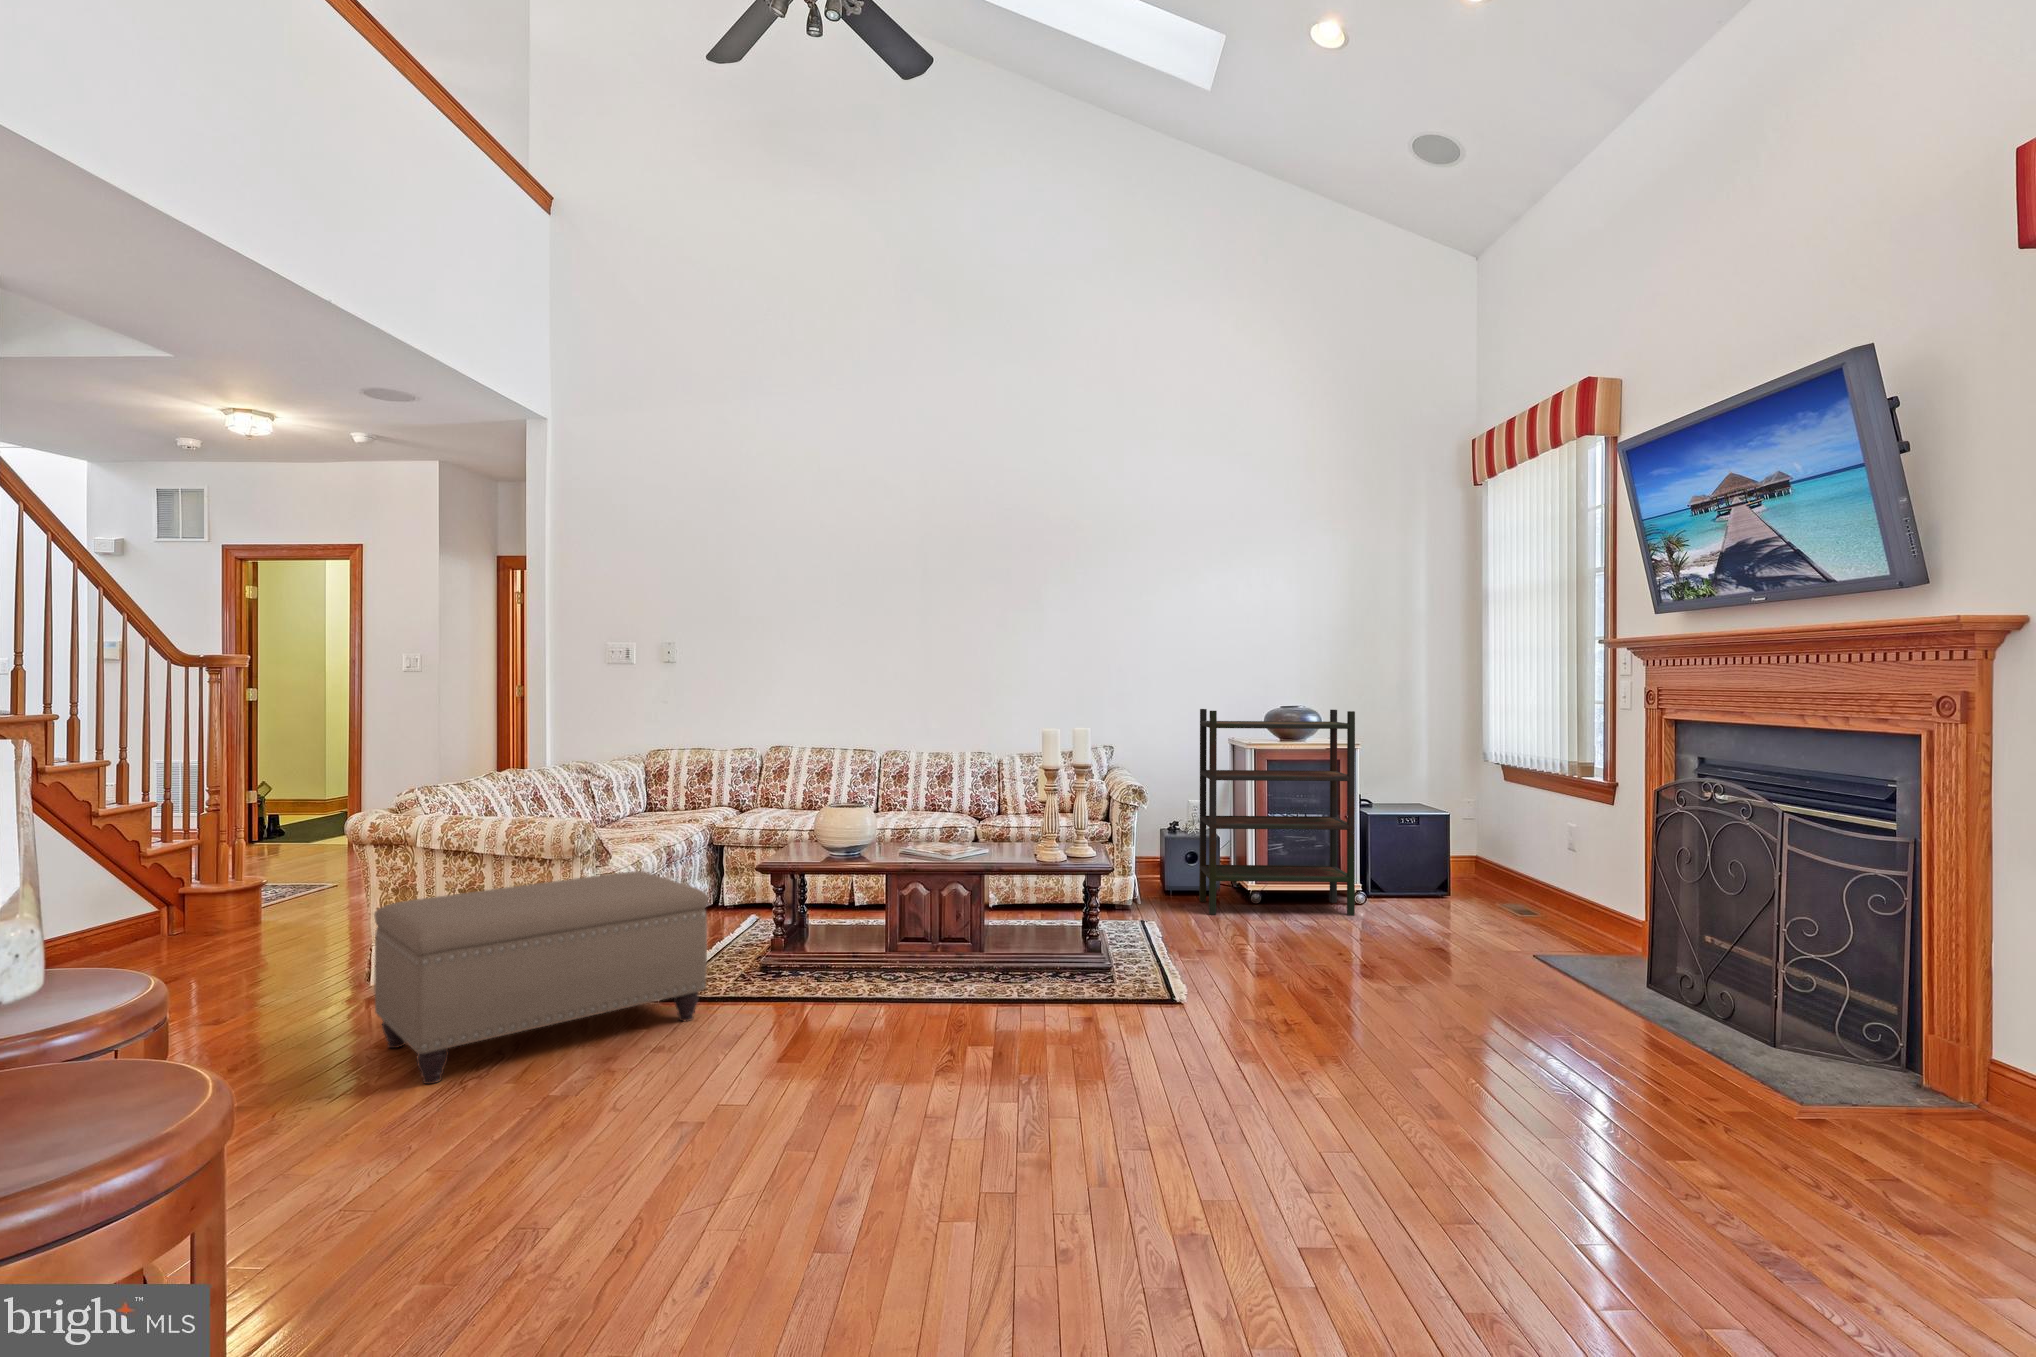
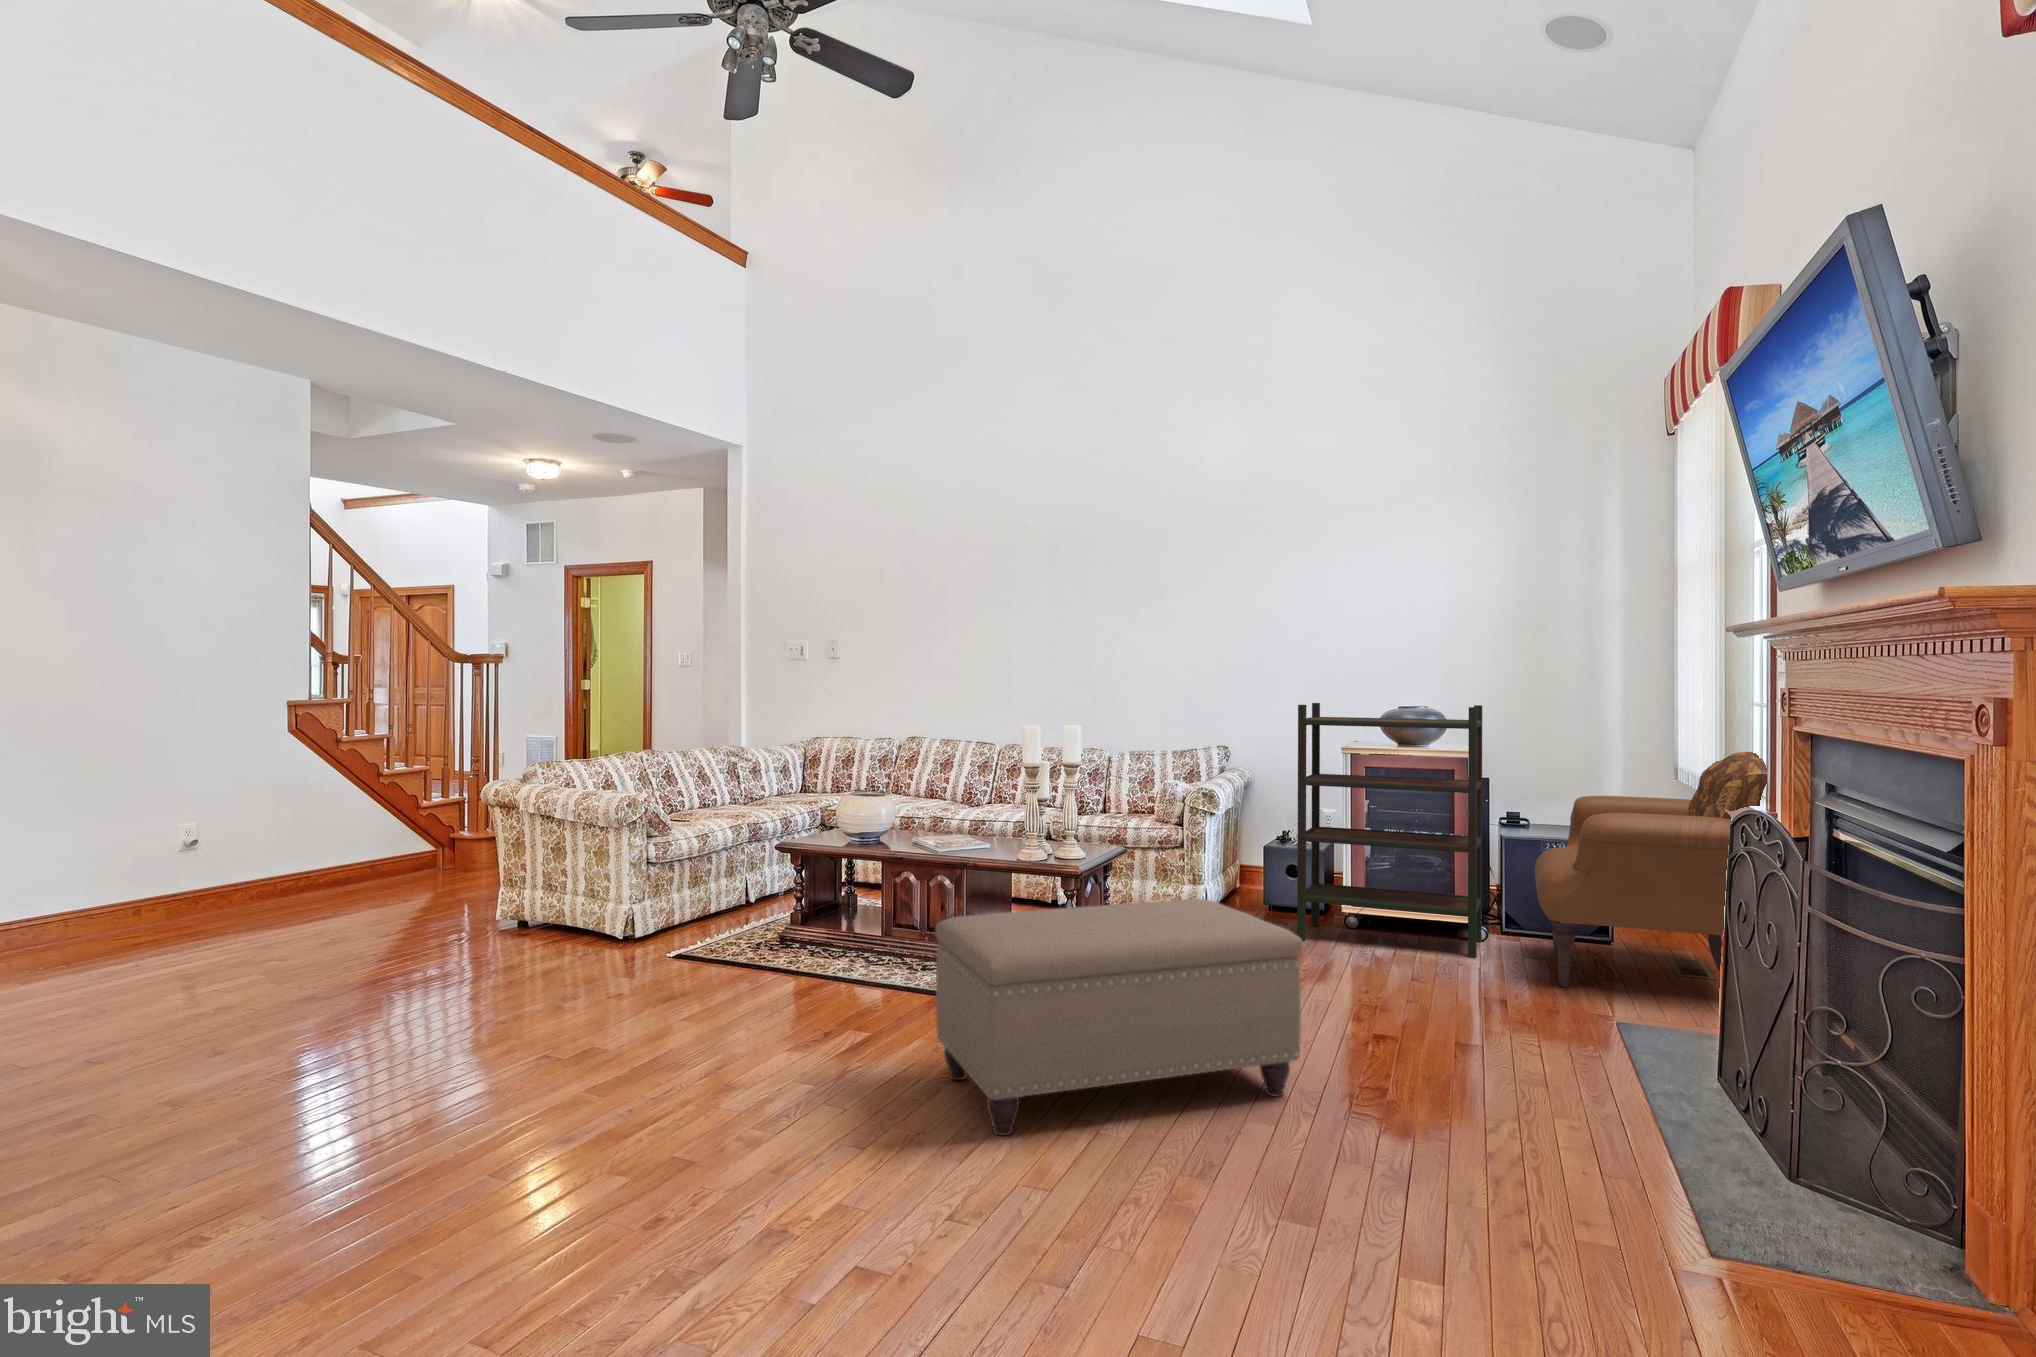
armchair: none [1382,742,1591,931] -> present [1534,752,1767,987]
ottoman: present [374,871,708,1084] -> present [936,899,1302,1135]

